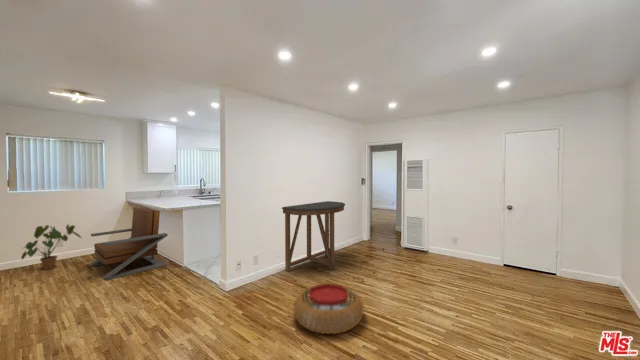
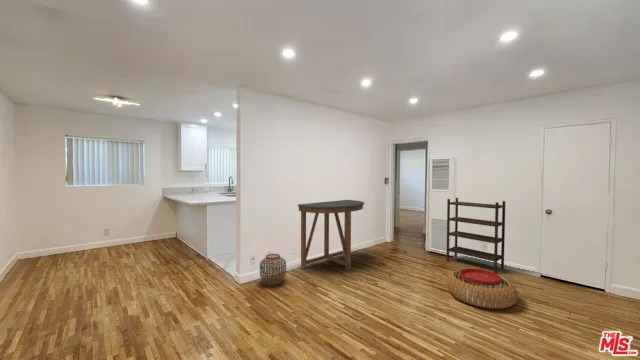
bookshelf: none [419,197,470,265] -> present [446,198,505,273]
lounge chair: present [91,207,168,280] -> none [130,202,194,267]
house plant: present [21,225,81,269] -> none [74,215,124,255]
woven basket: none [247,258,274,290] -> present [260,254,286,285]
pouf: present [294,284,364,334] -> present [446,269,518,309]

